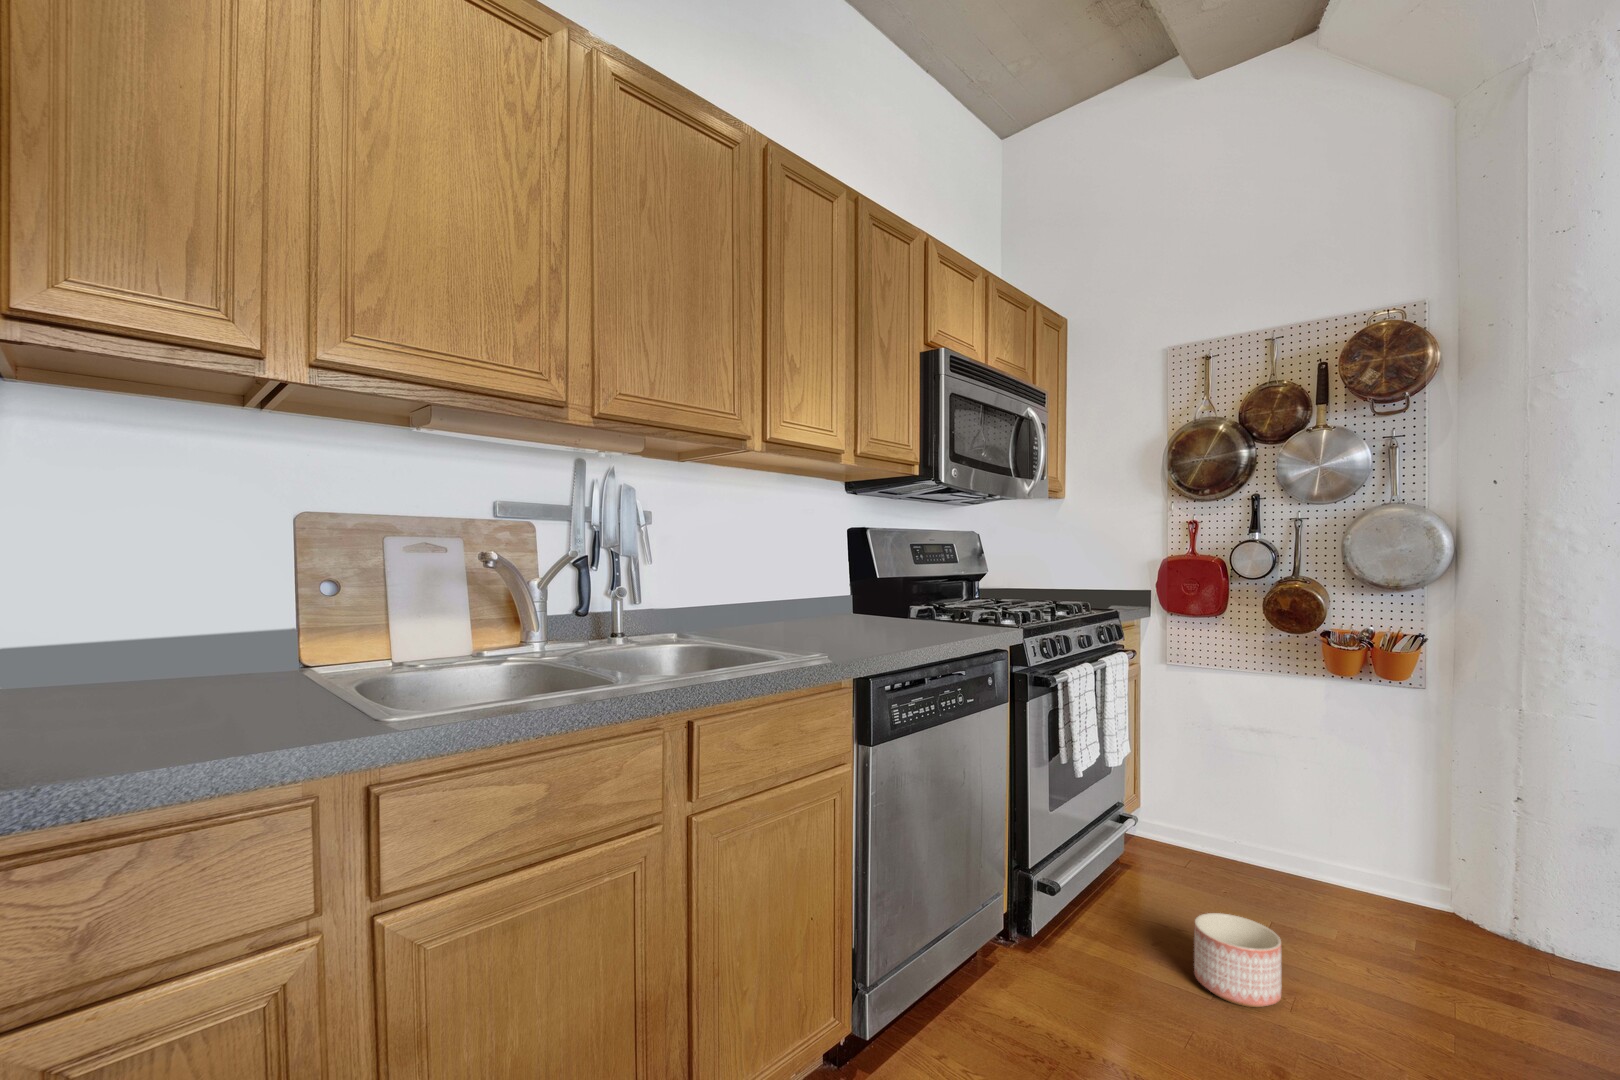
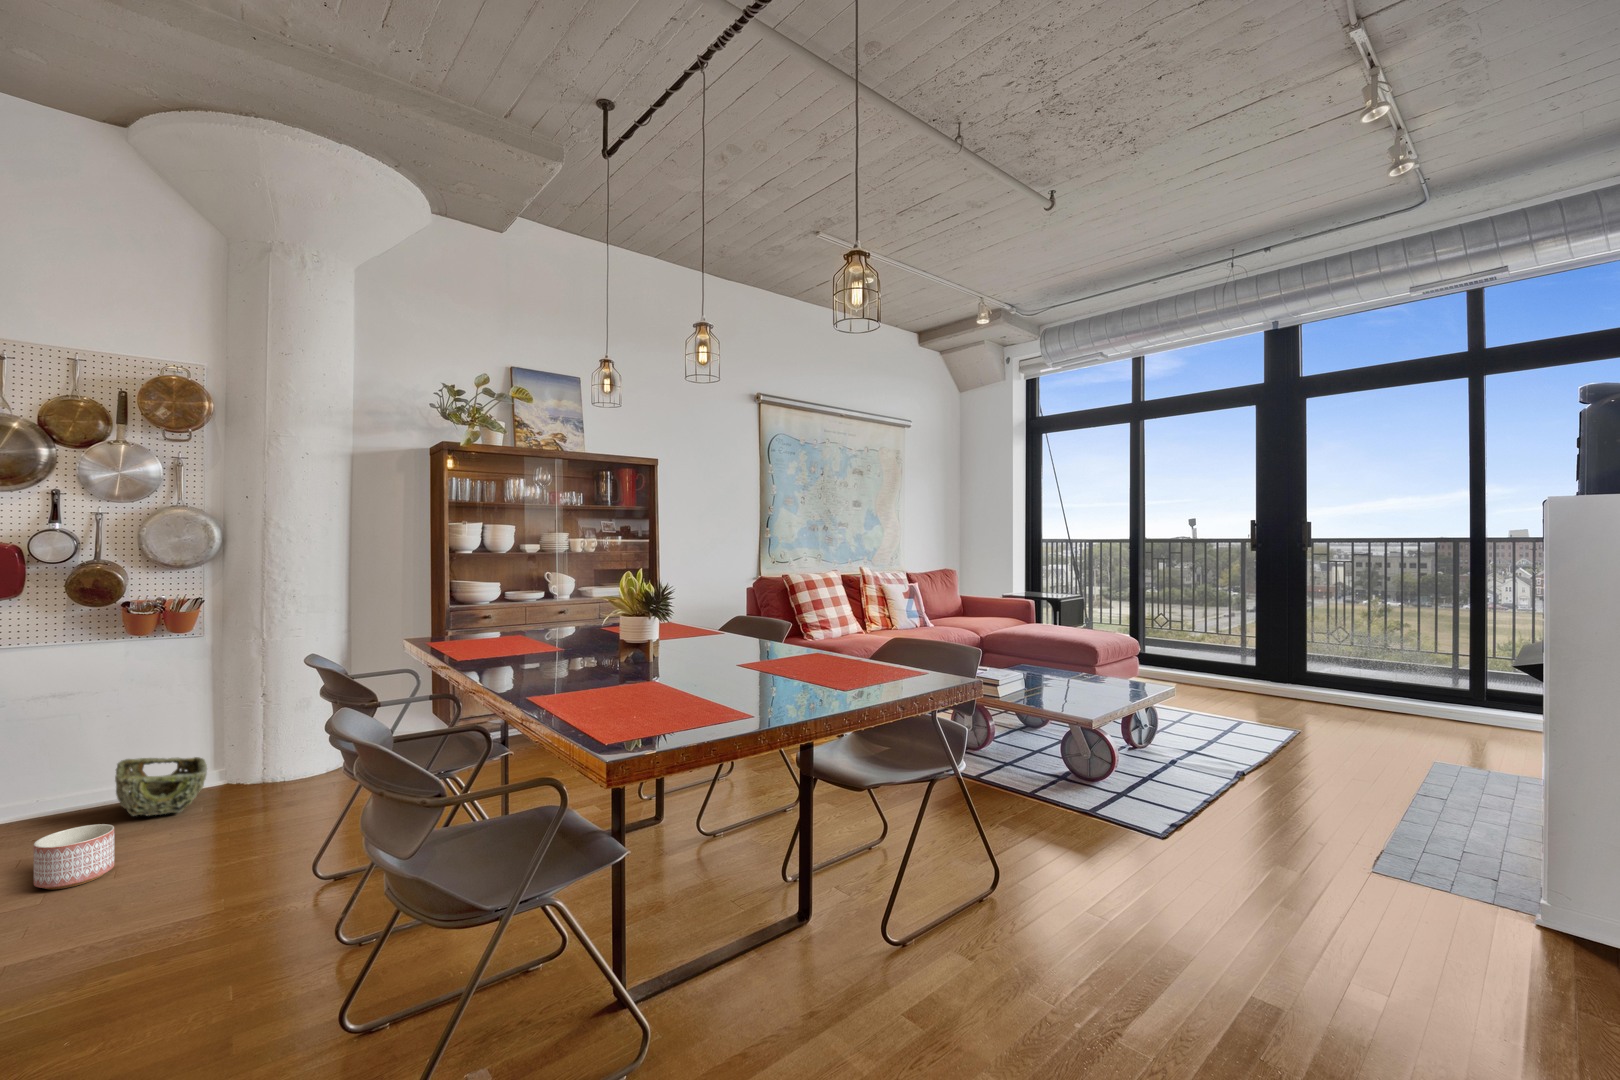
woven basket: none [1304,838,1429,951] -> present [115,757,207,816]

